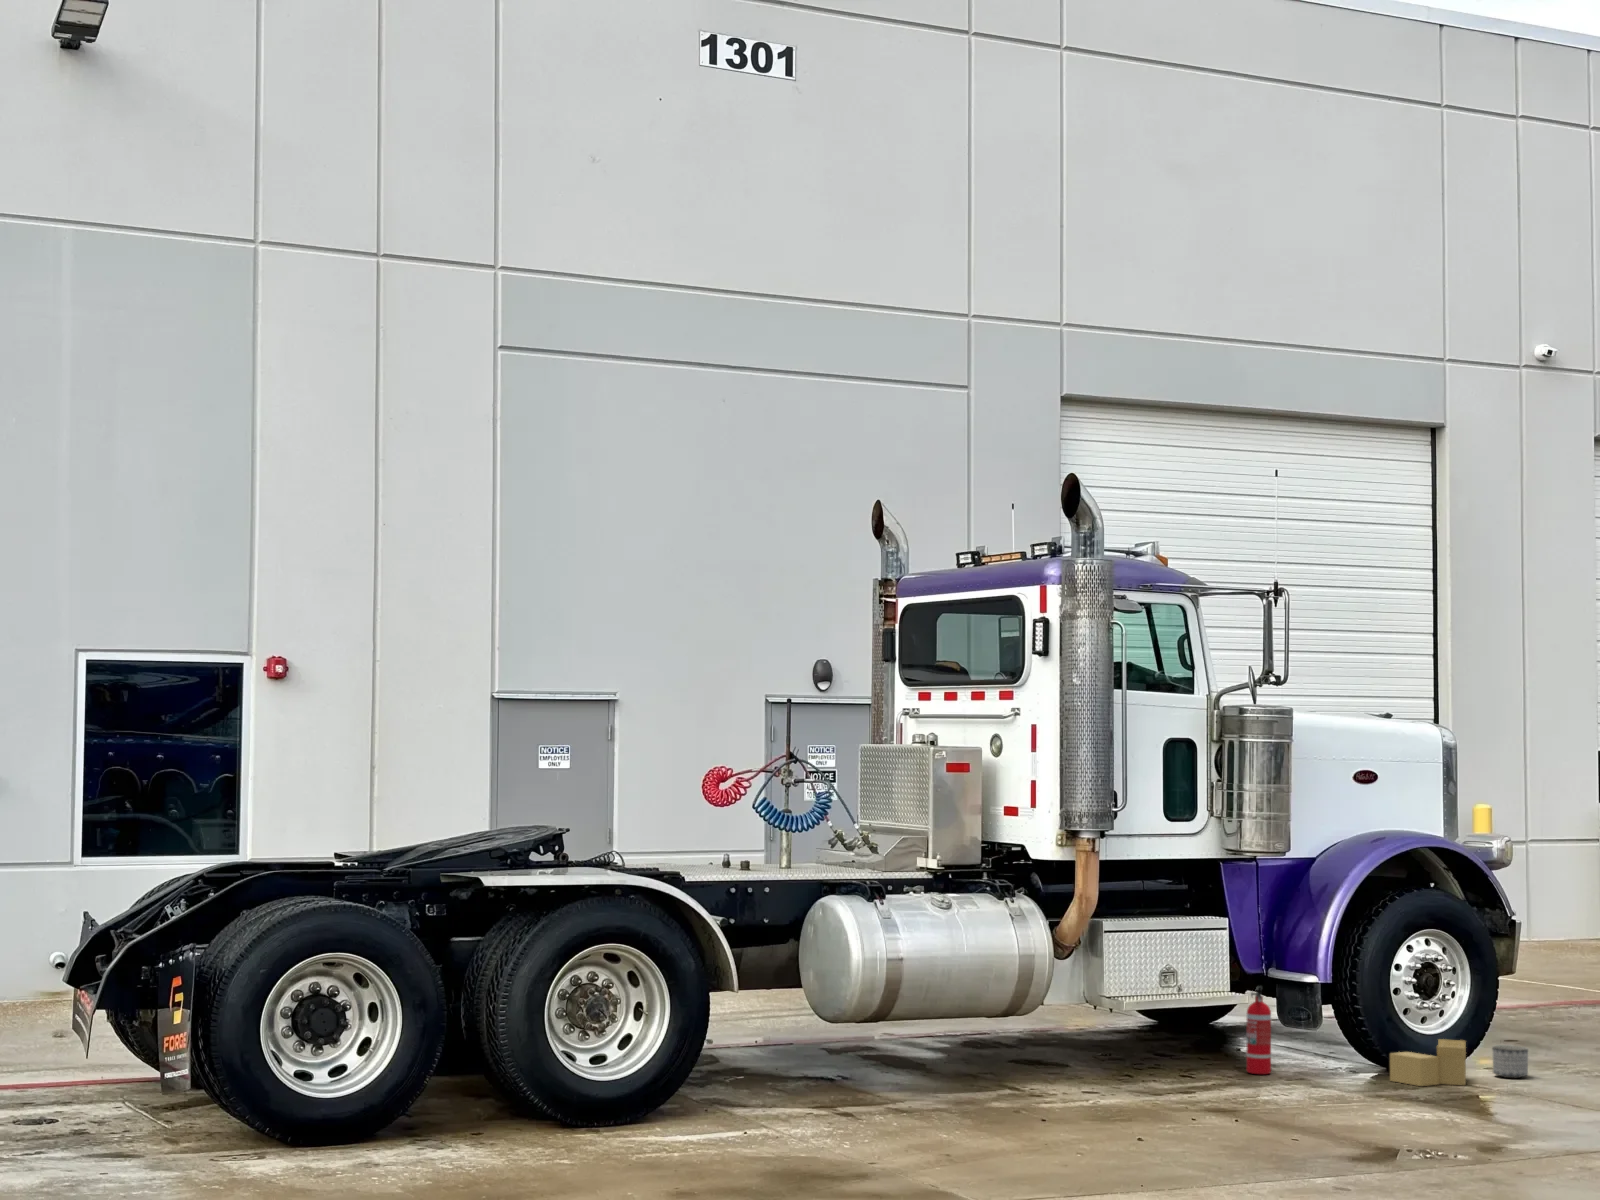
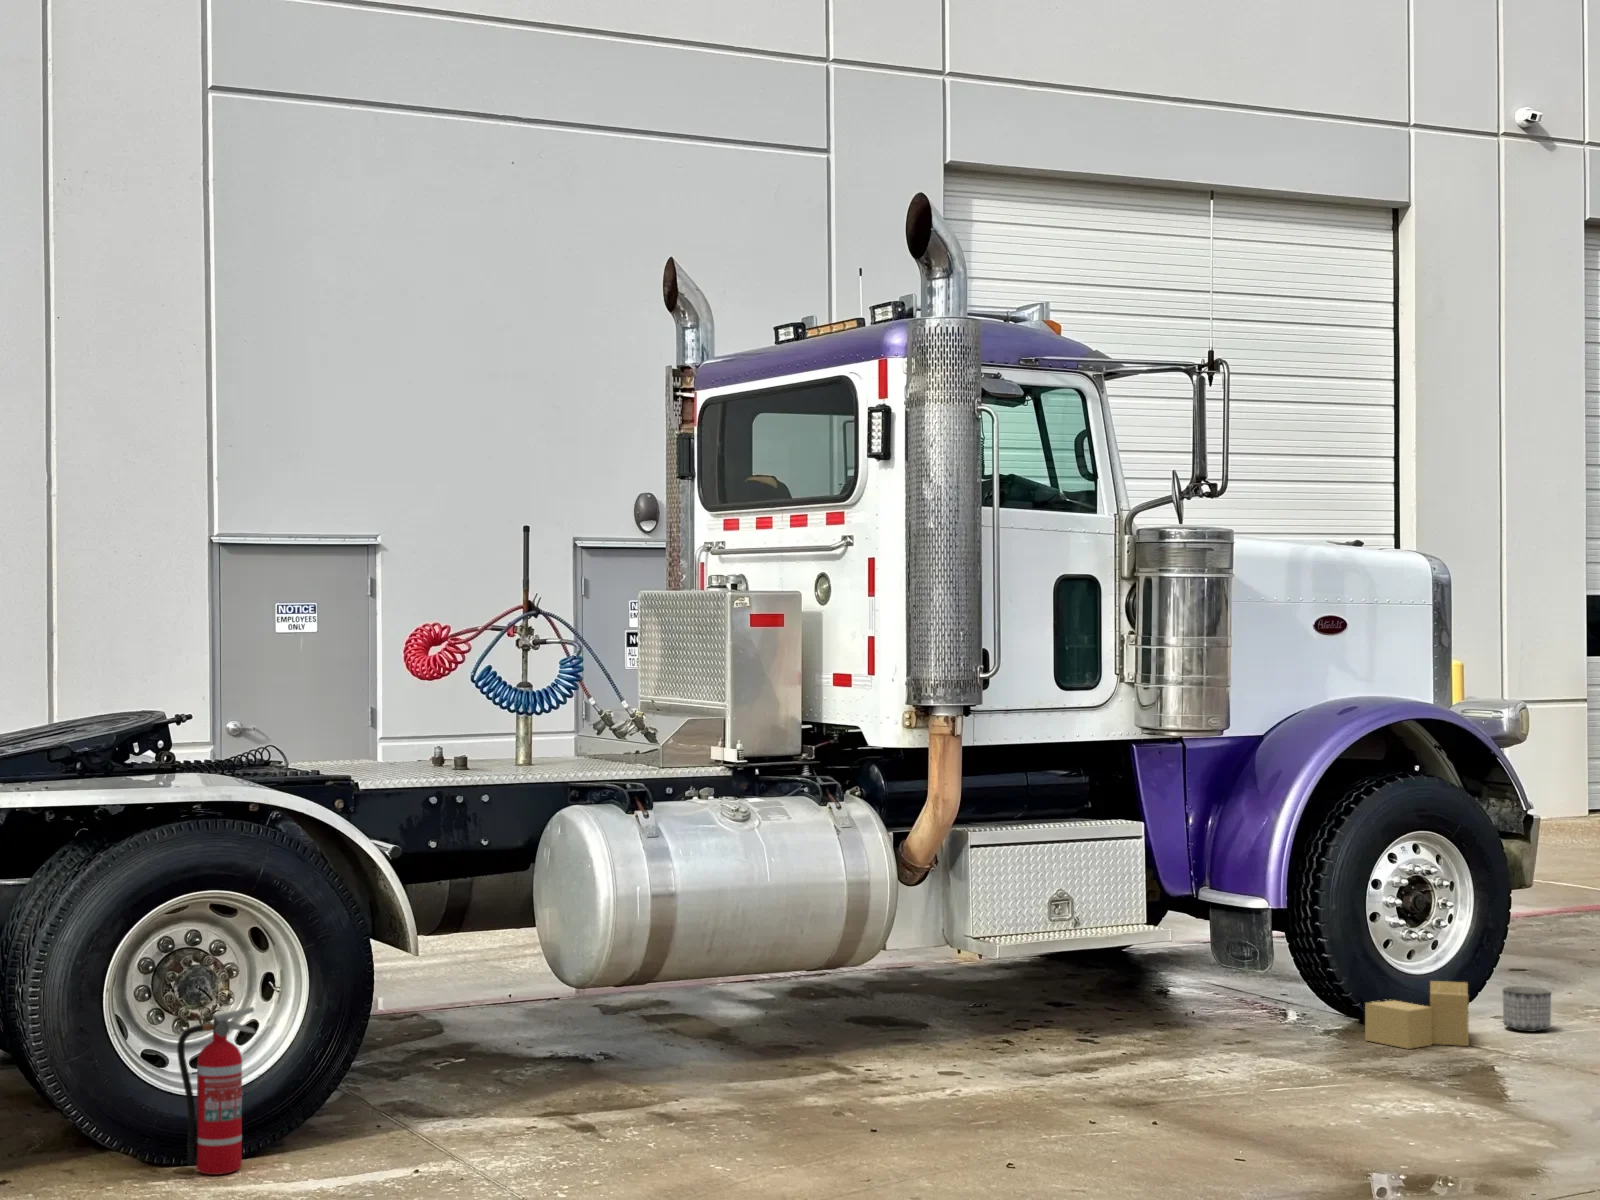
fire extinguisher: present [1246,987,1271,1074] -> present [177,1007,256,1175]

